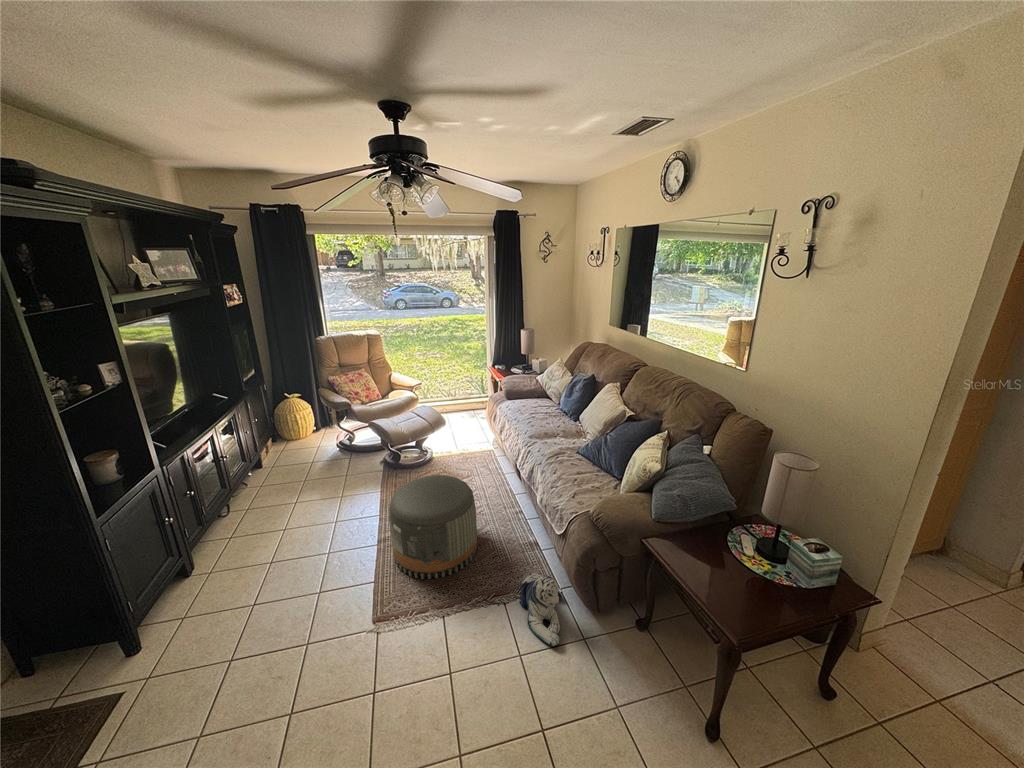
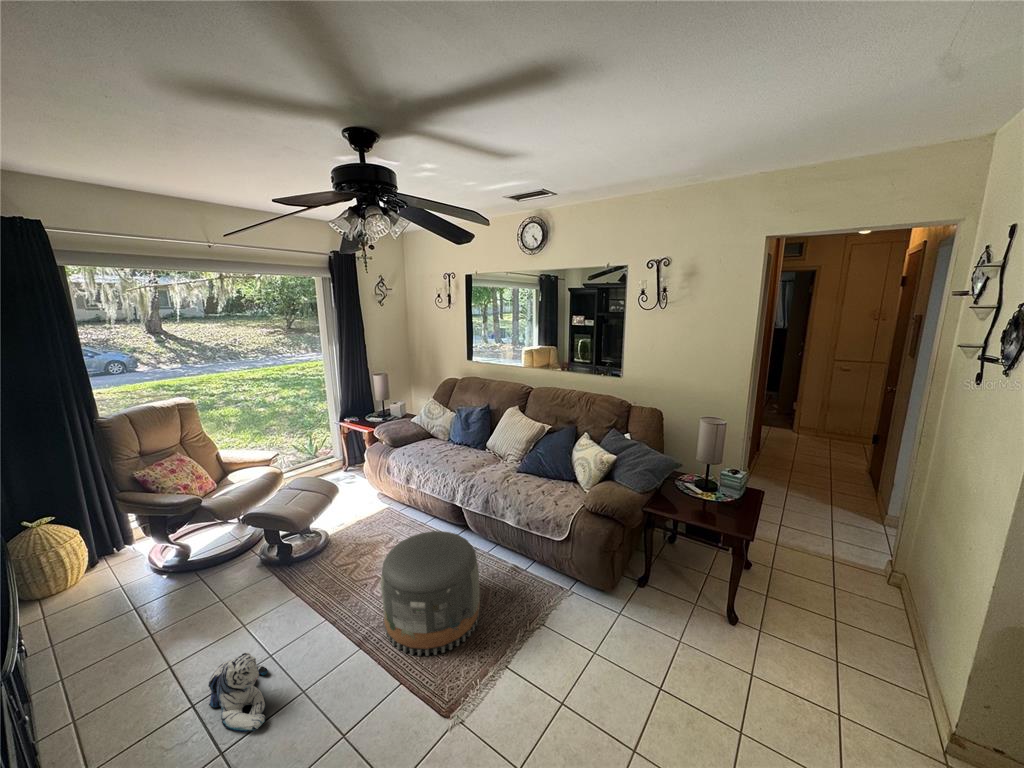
plush toy: present [520,573,562,646] -> present [208,652,268,732]

